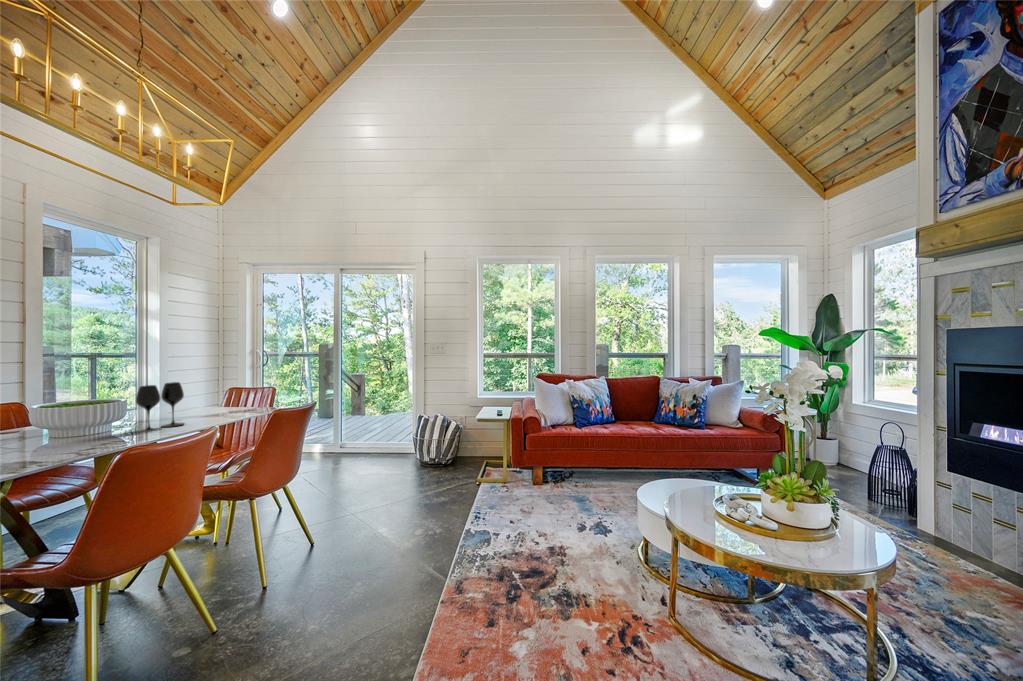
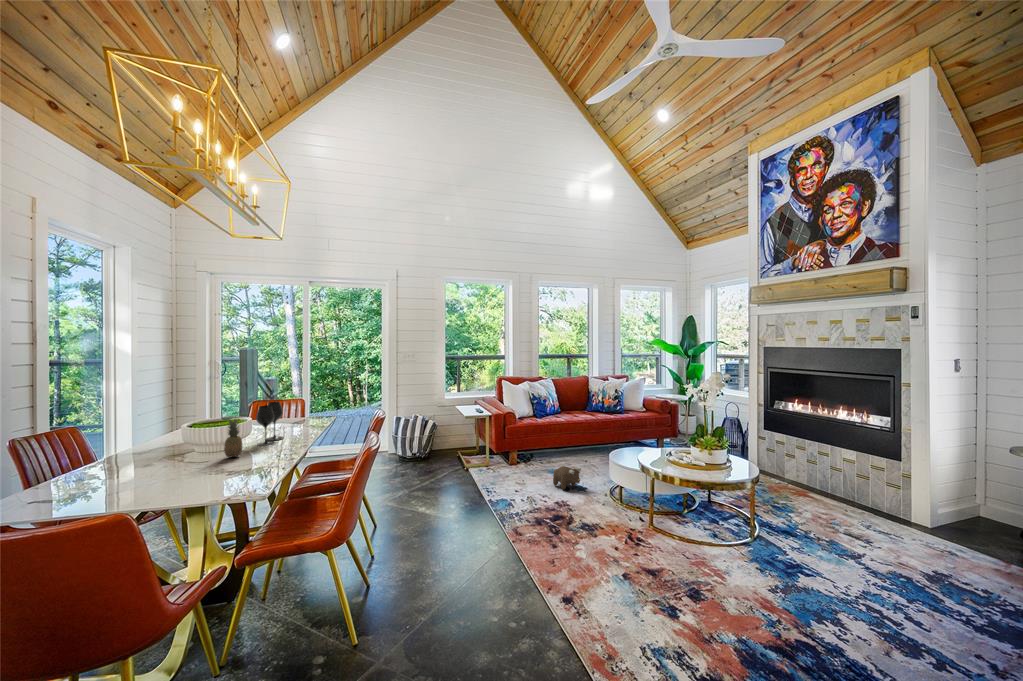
fruit: none [59,395,85,443] -> present [224,419,242,457]
plush toy: none [567,494,603,527] -> present [553,466,581,490]

